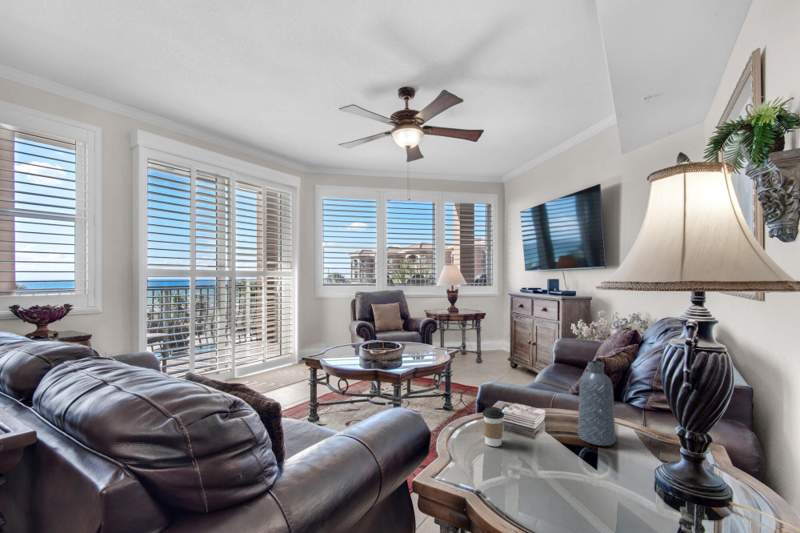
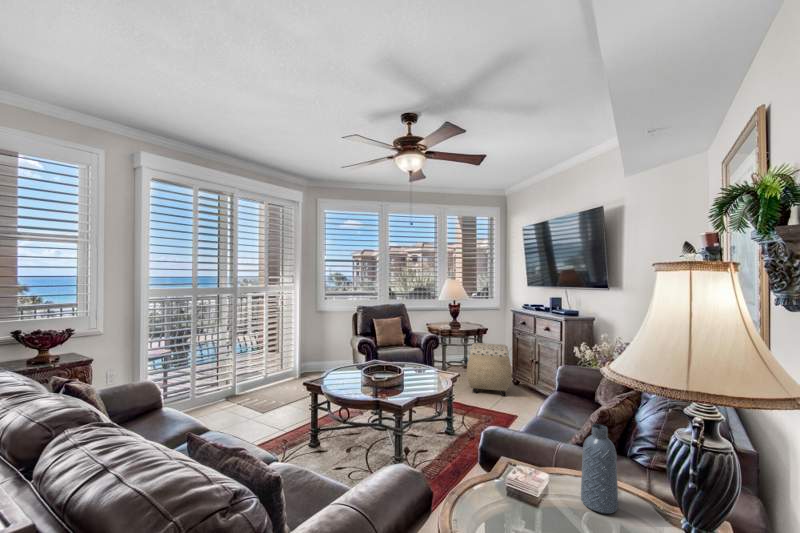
ottoman: none [465,326,510,377] -> present [467,343,512,396]
coffee cup: present [483,407,504,446] -> none [485,470,507,512]

